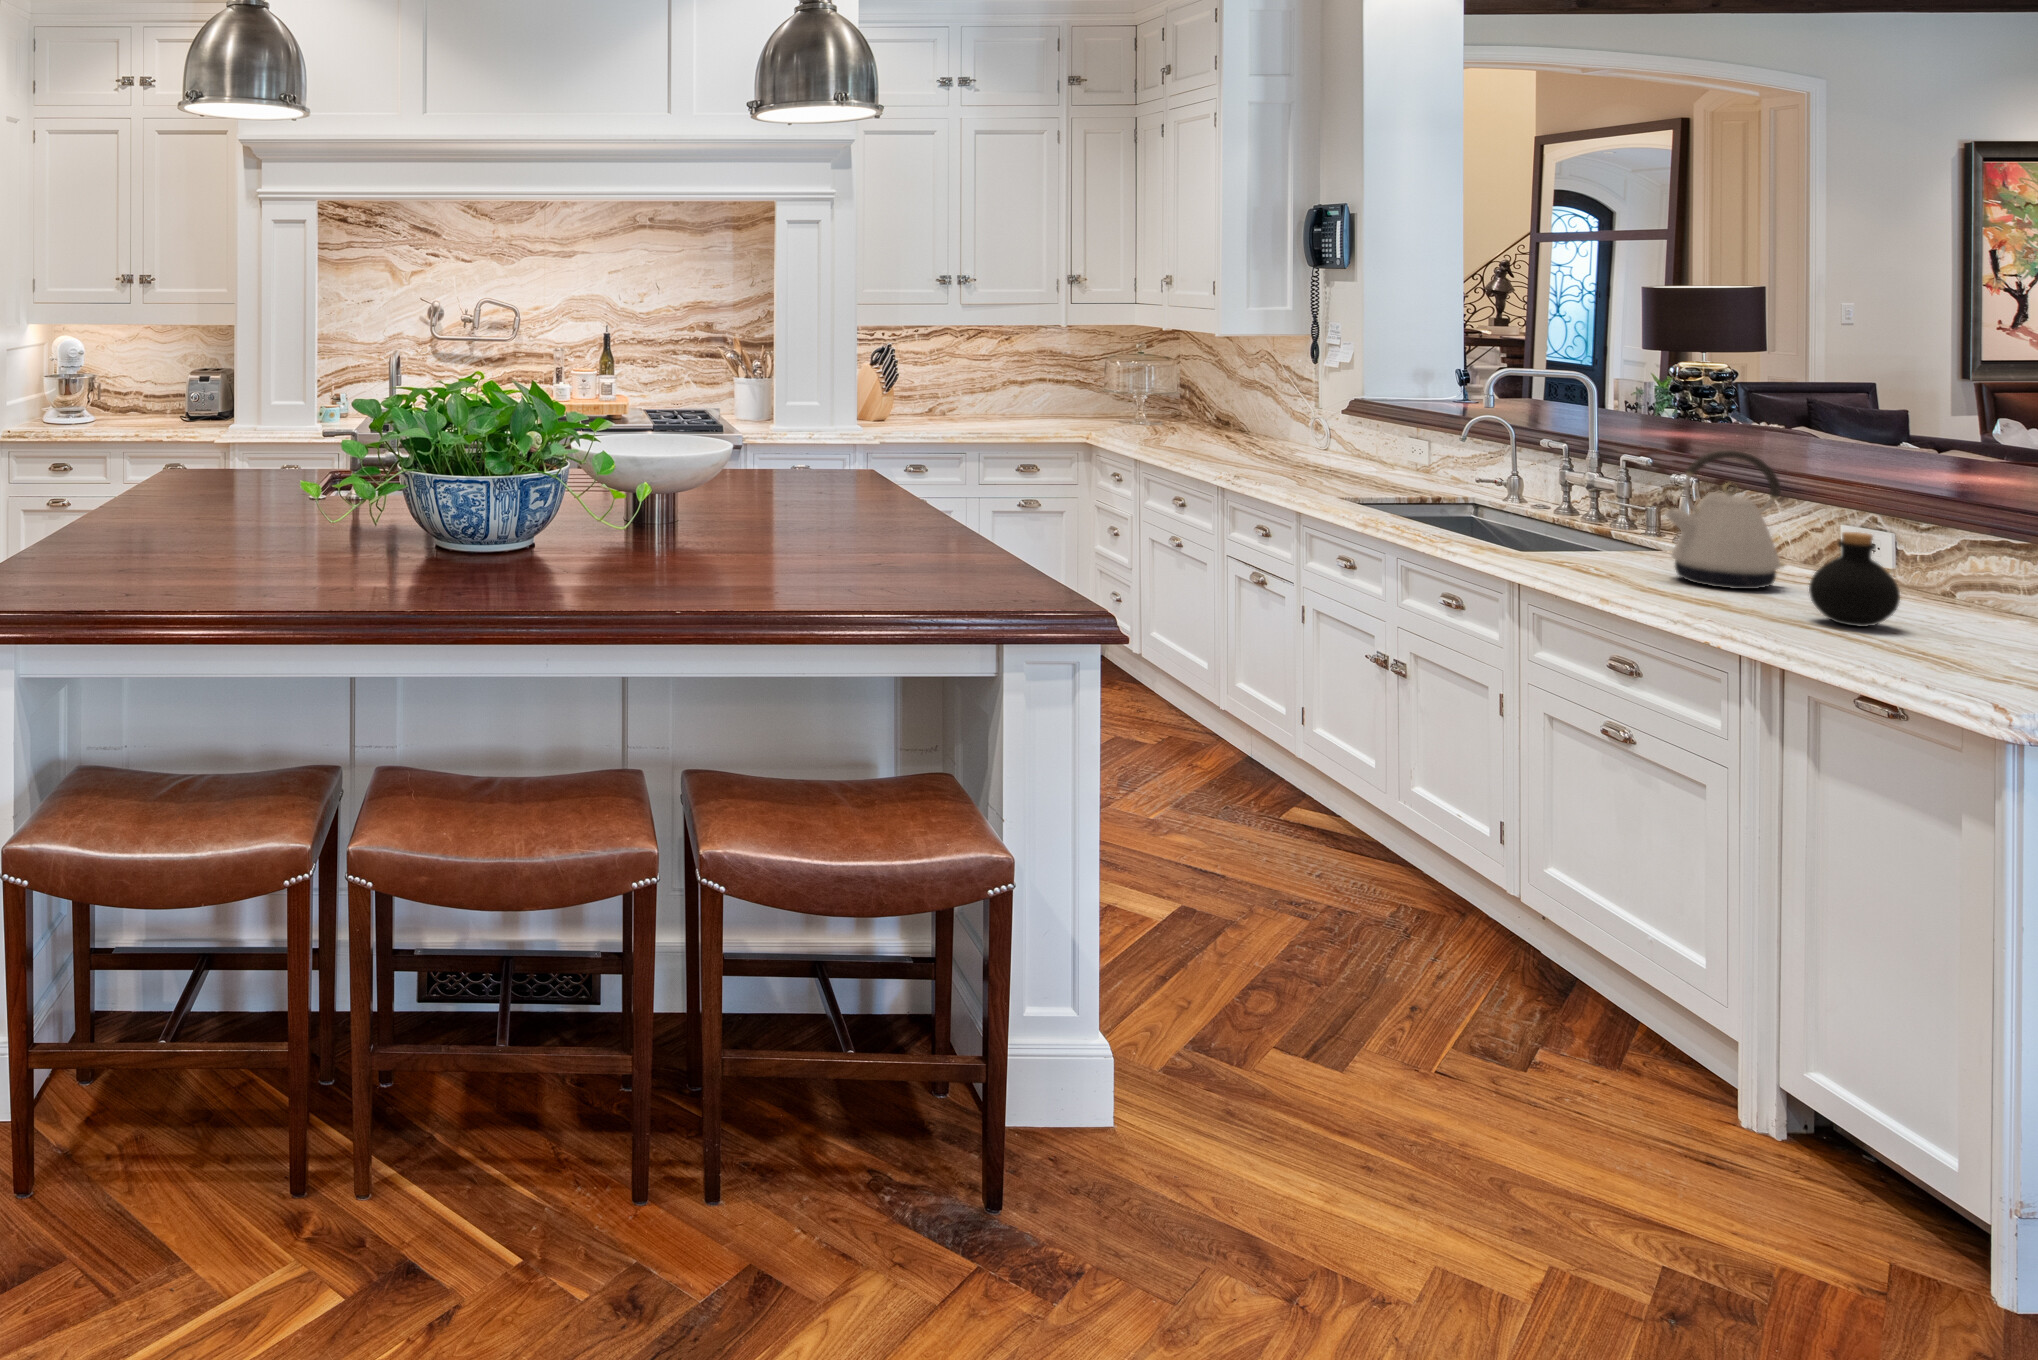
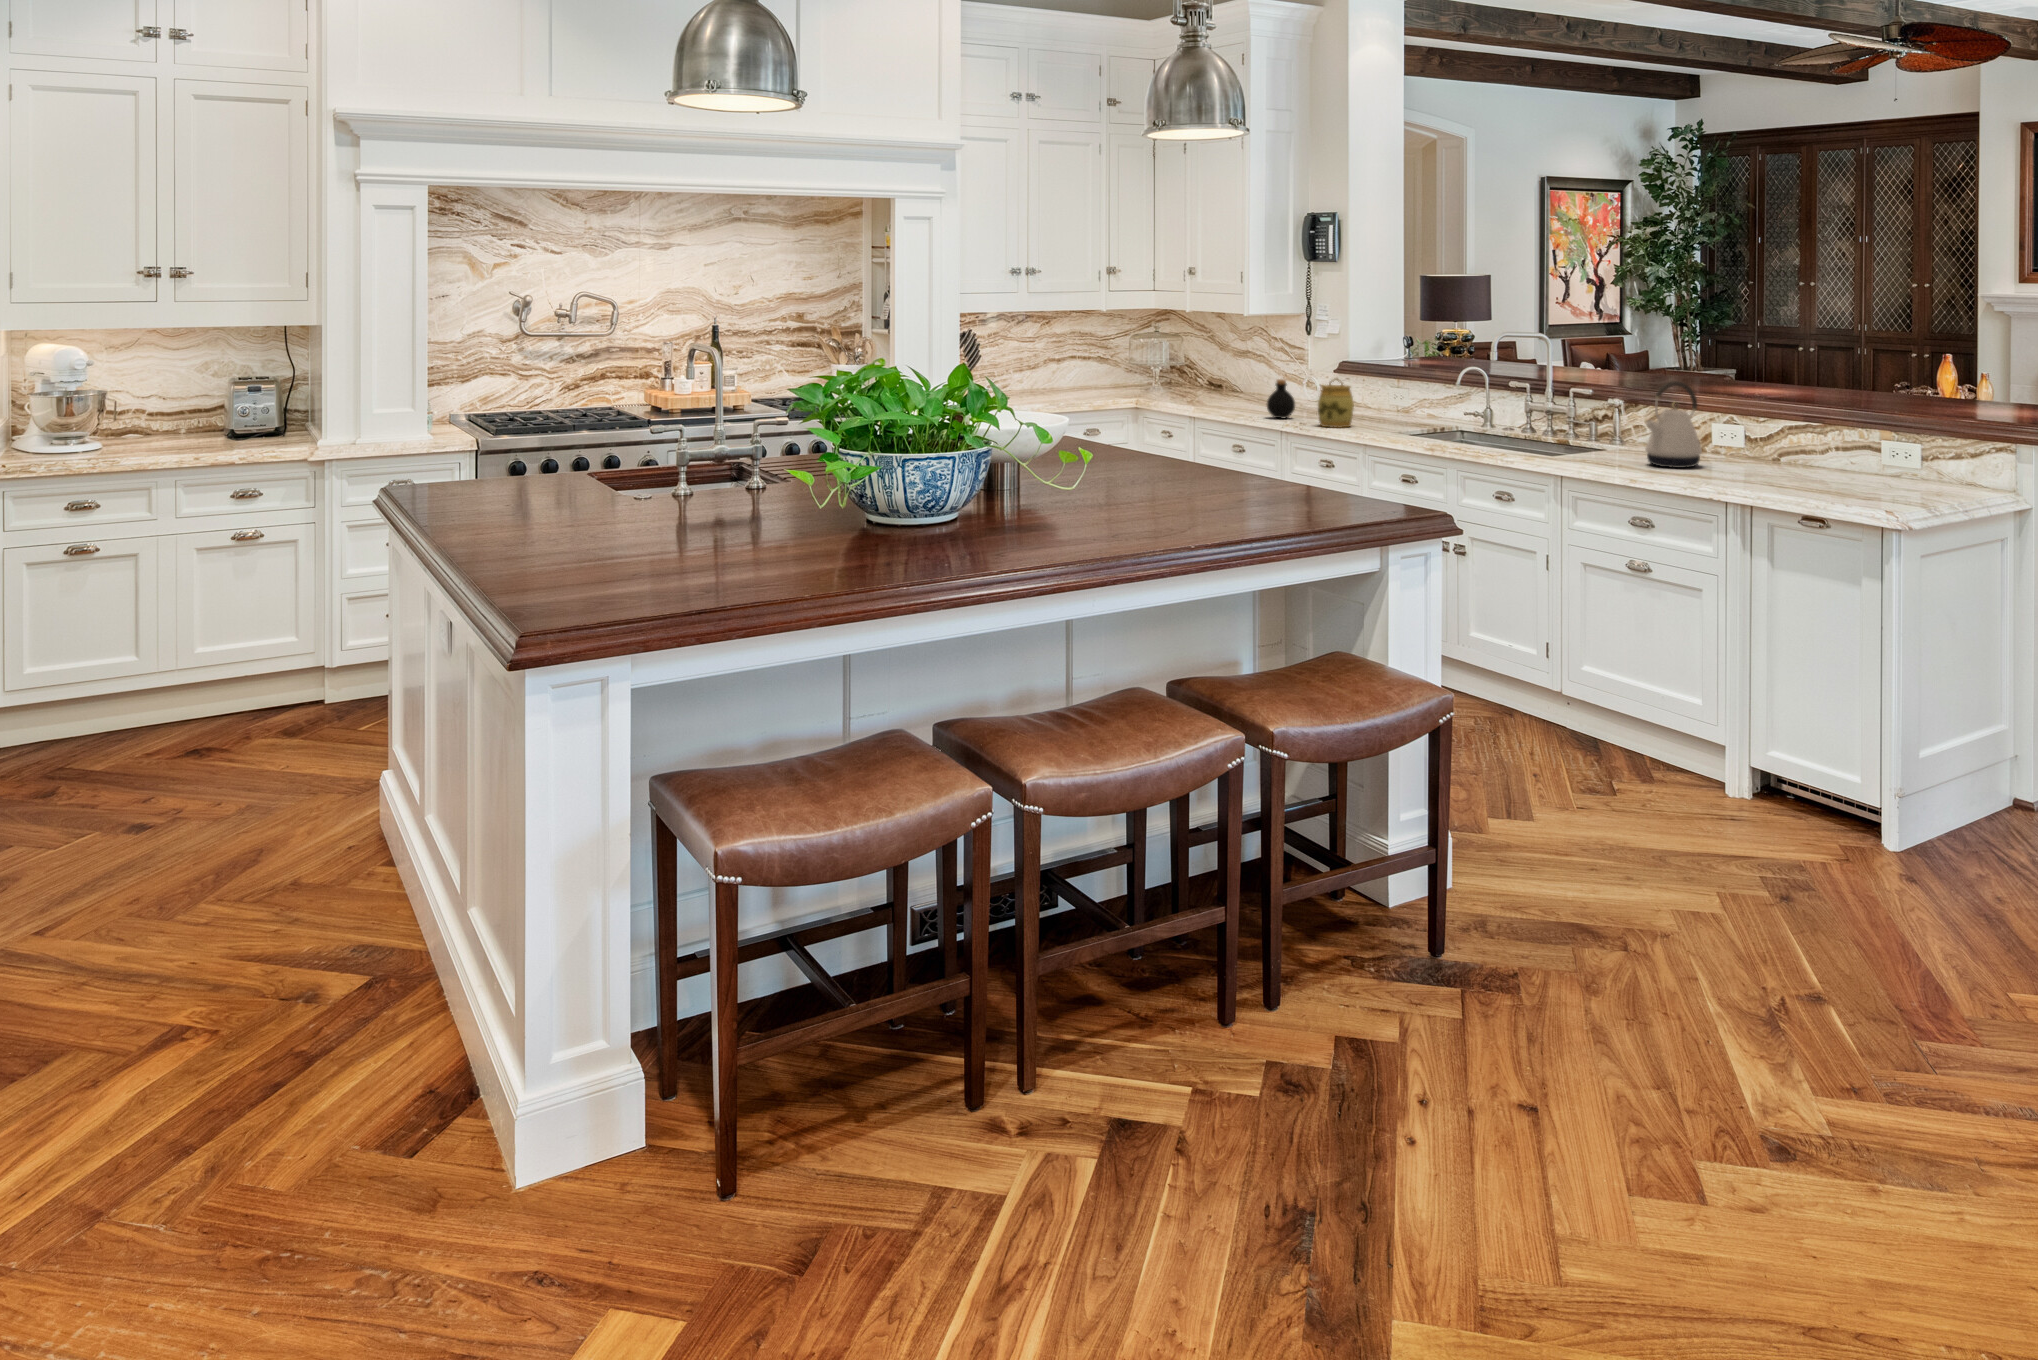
jar: none [1269,417,1325,483] -> present [1318,378,1354,428]
bottle: present [1809,532,1900,627] -> present [1267,379,1295,419]

